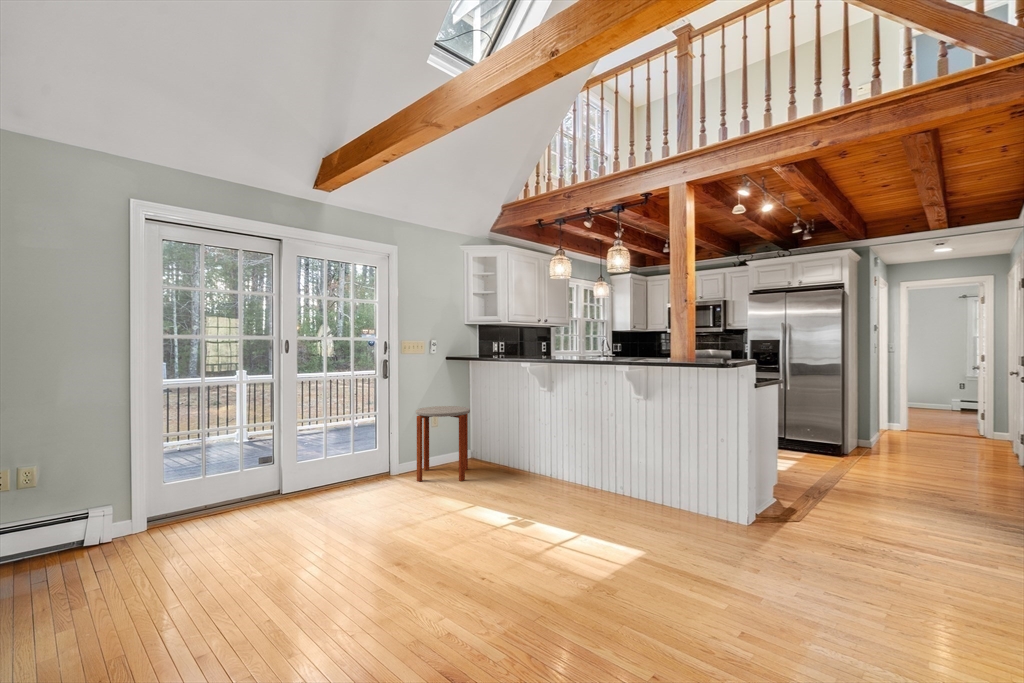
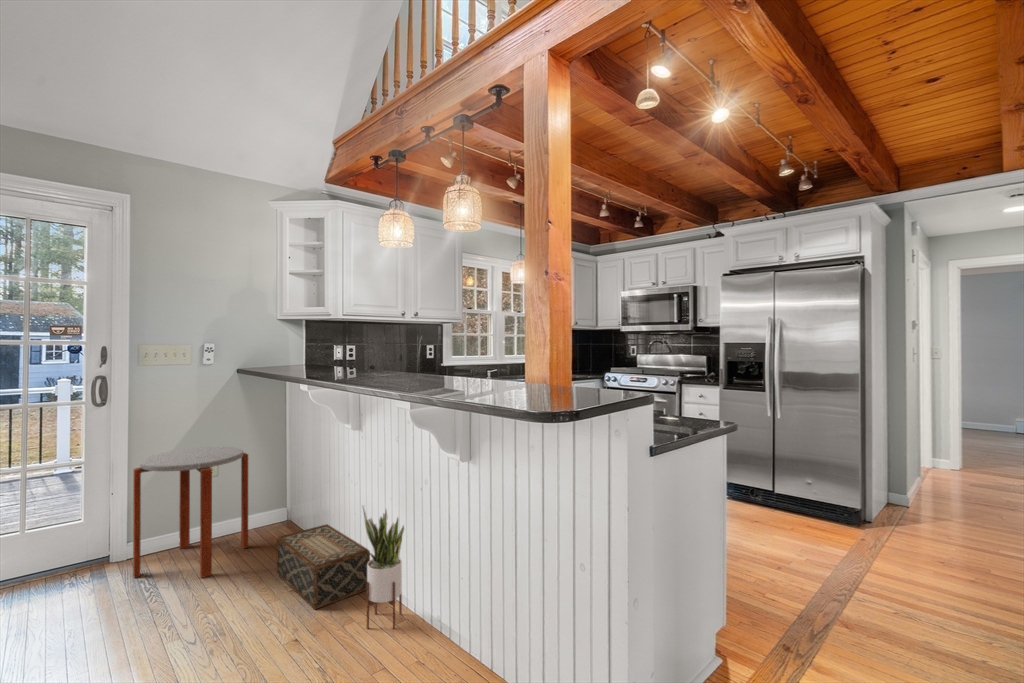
potted plant: none [577,430,605,496] -> present [362,506,404,629]
woven basket: none [504,452,568,491] -> present [277,524,370,609]

